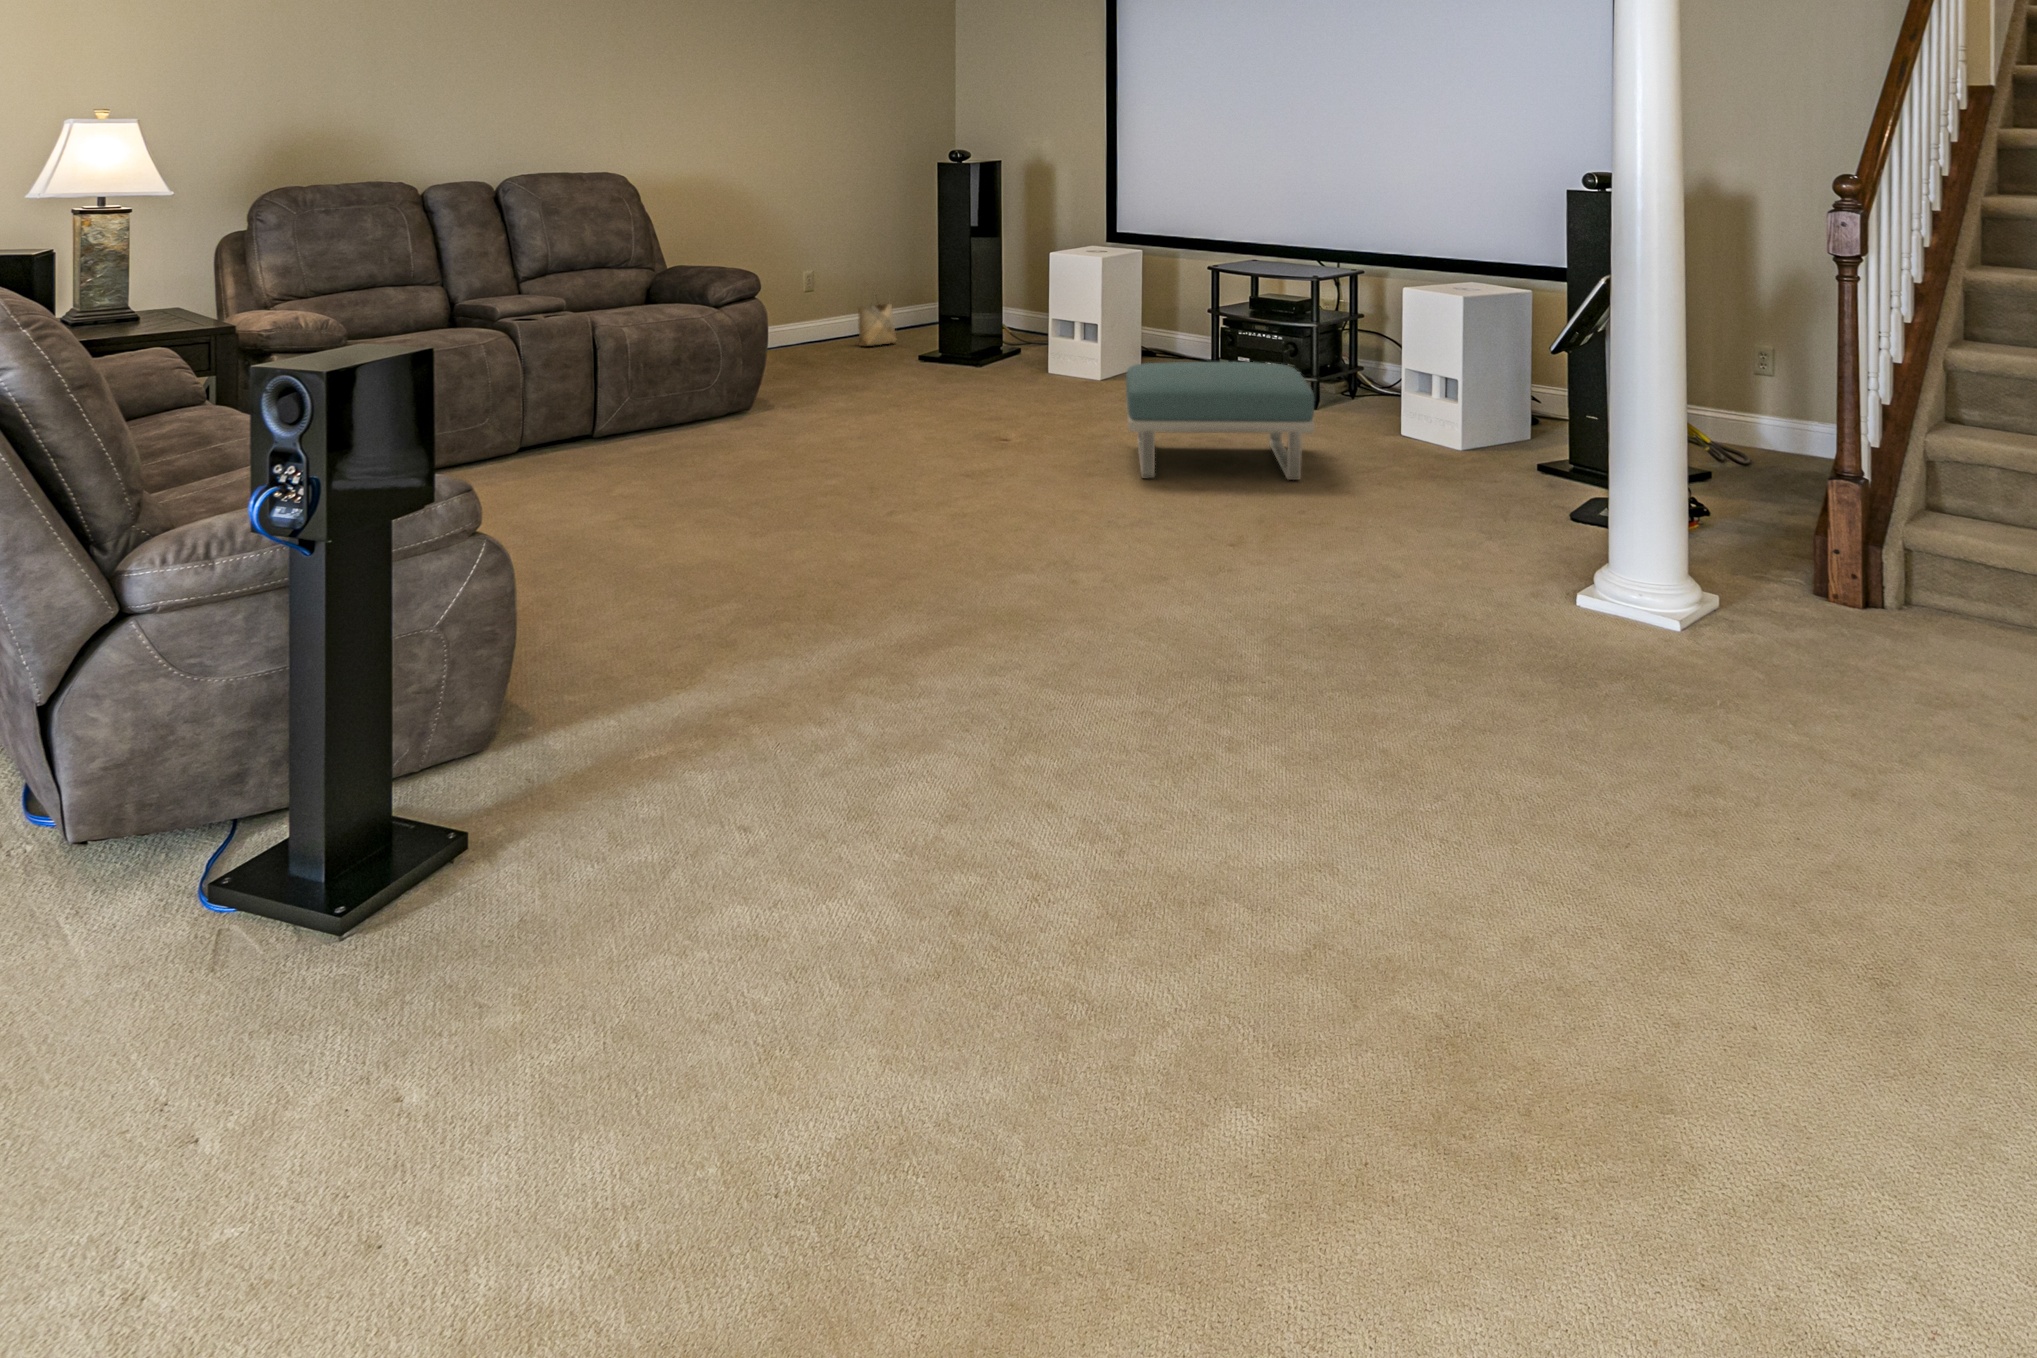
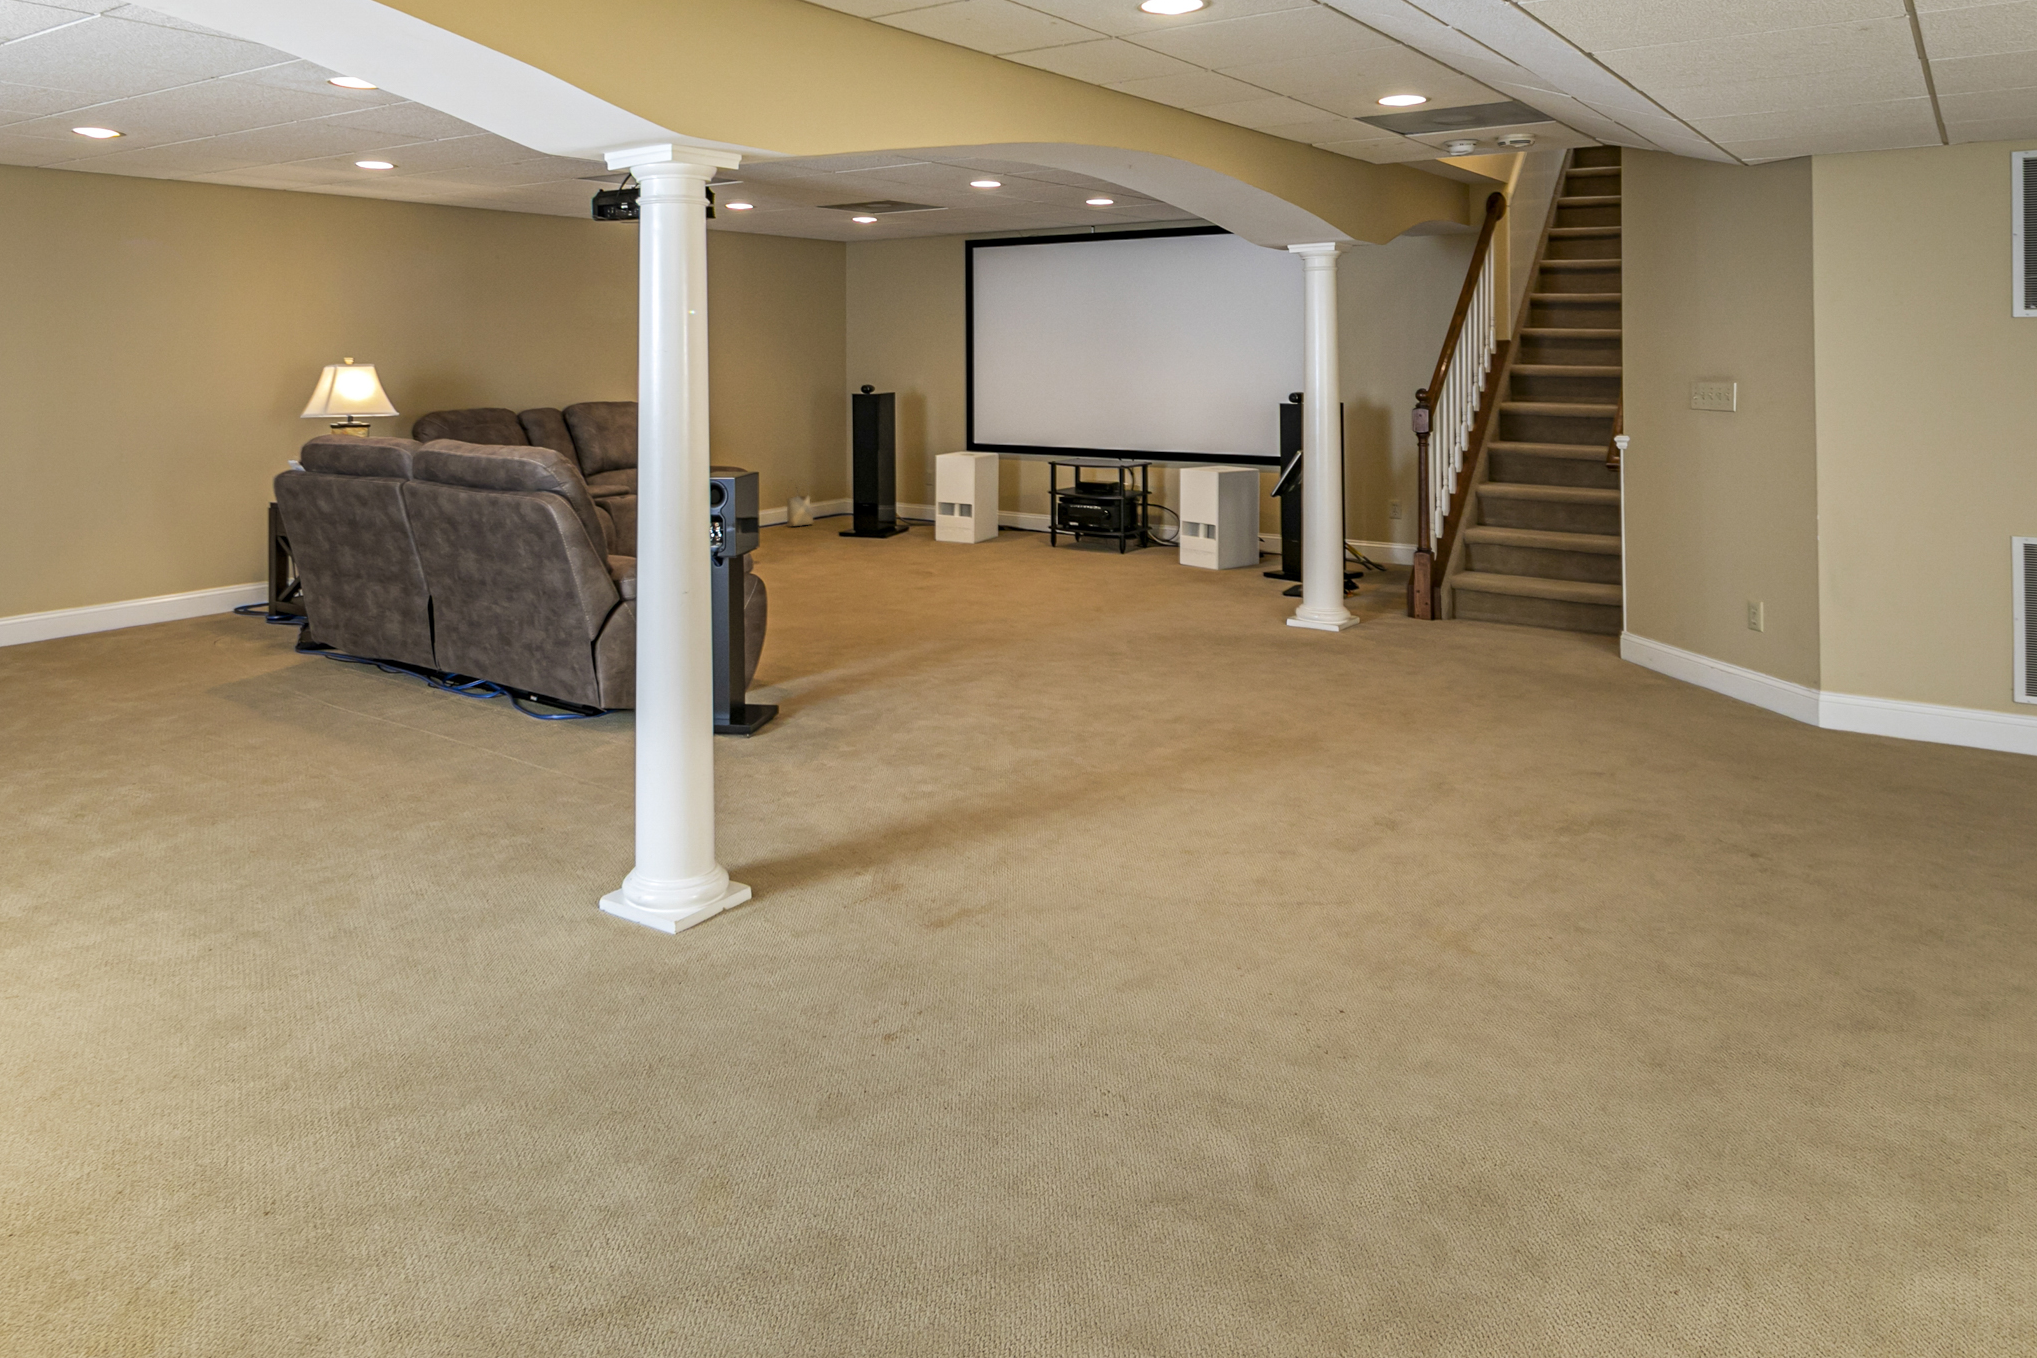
footstool: present [1126,362,1315,480] -> none [1010,516,1135,585]

